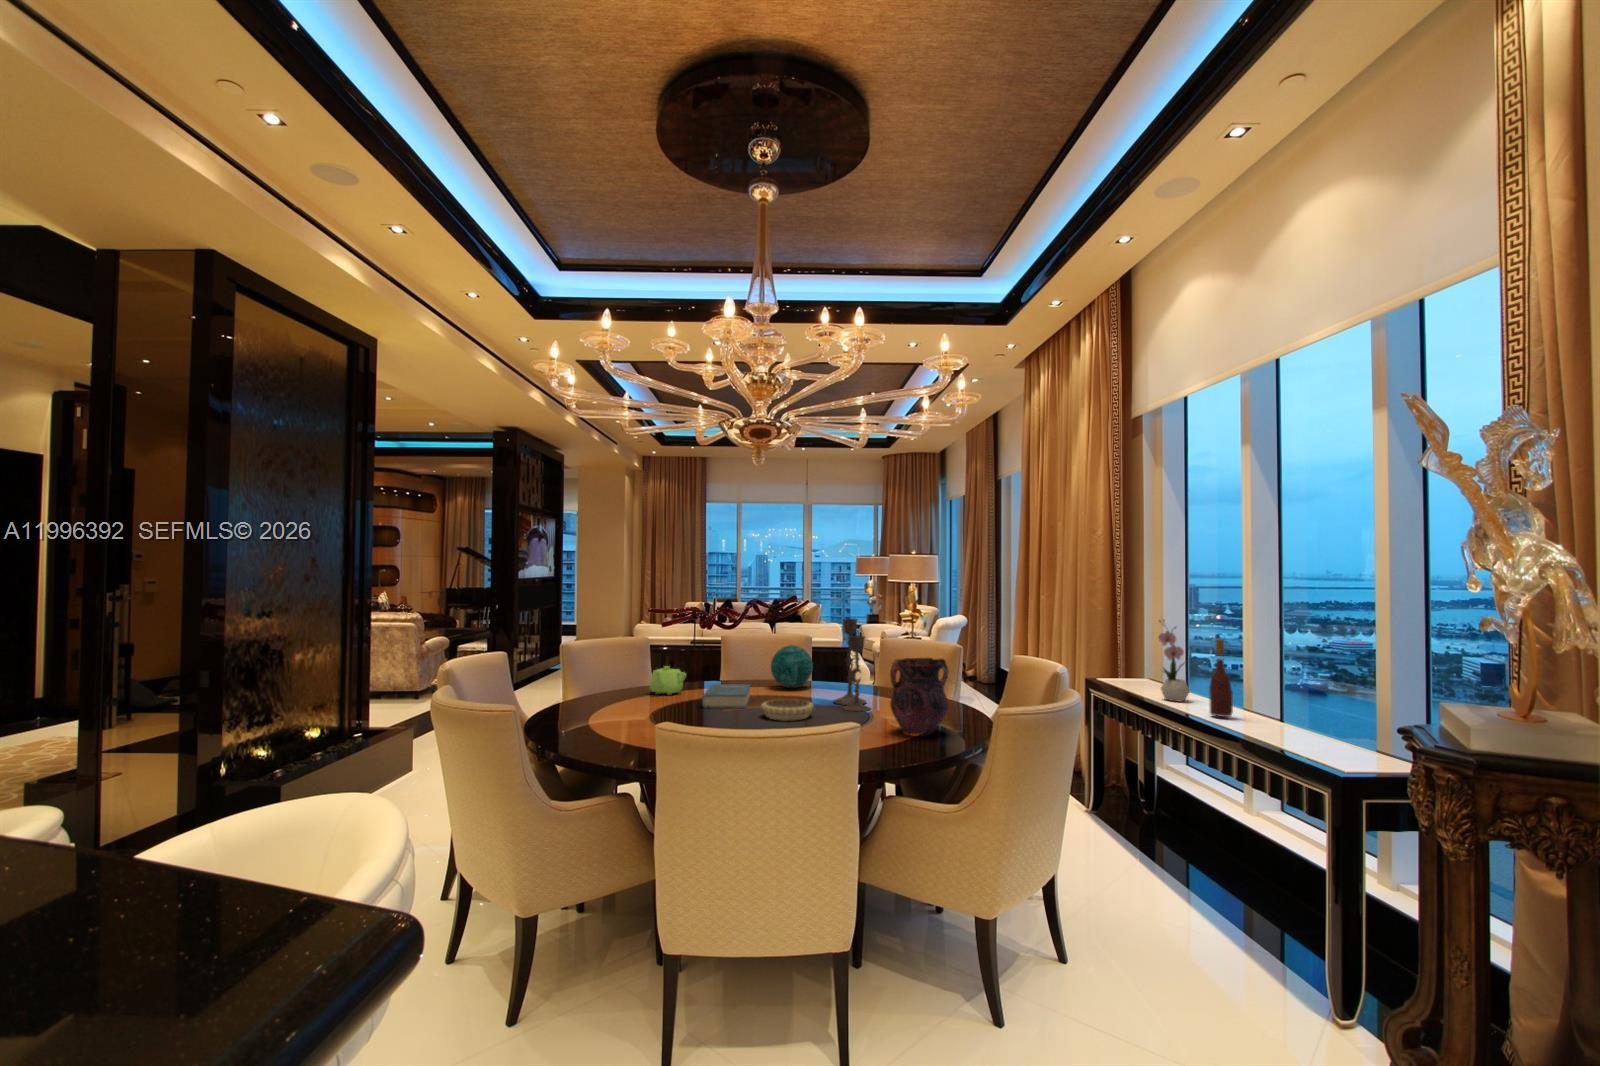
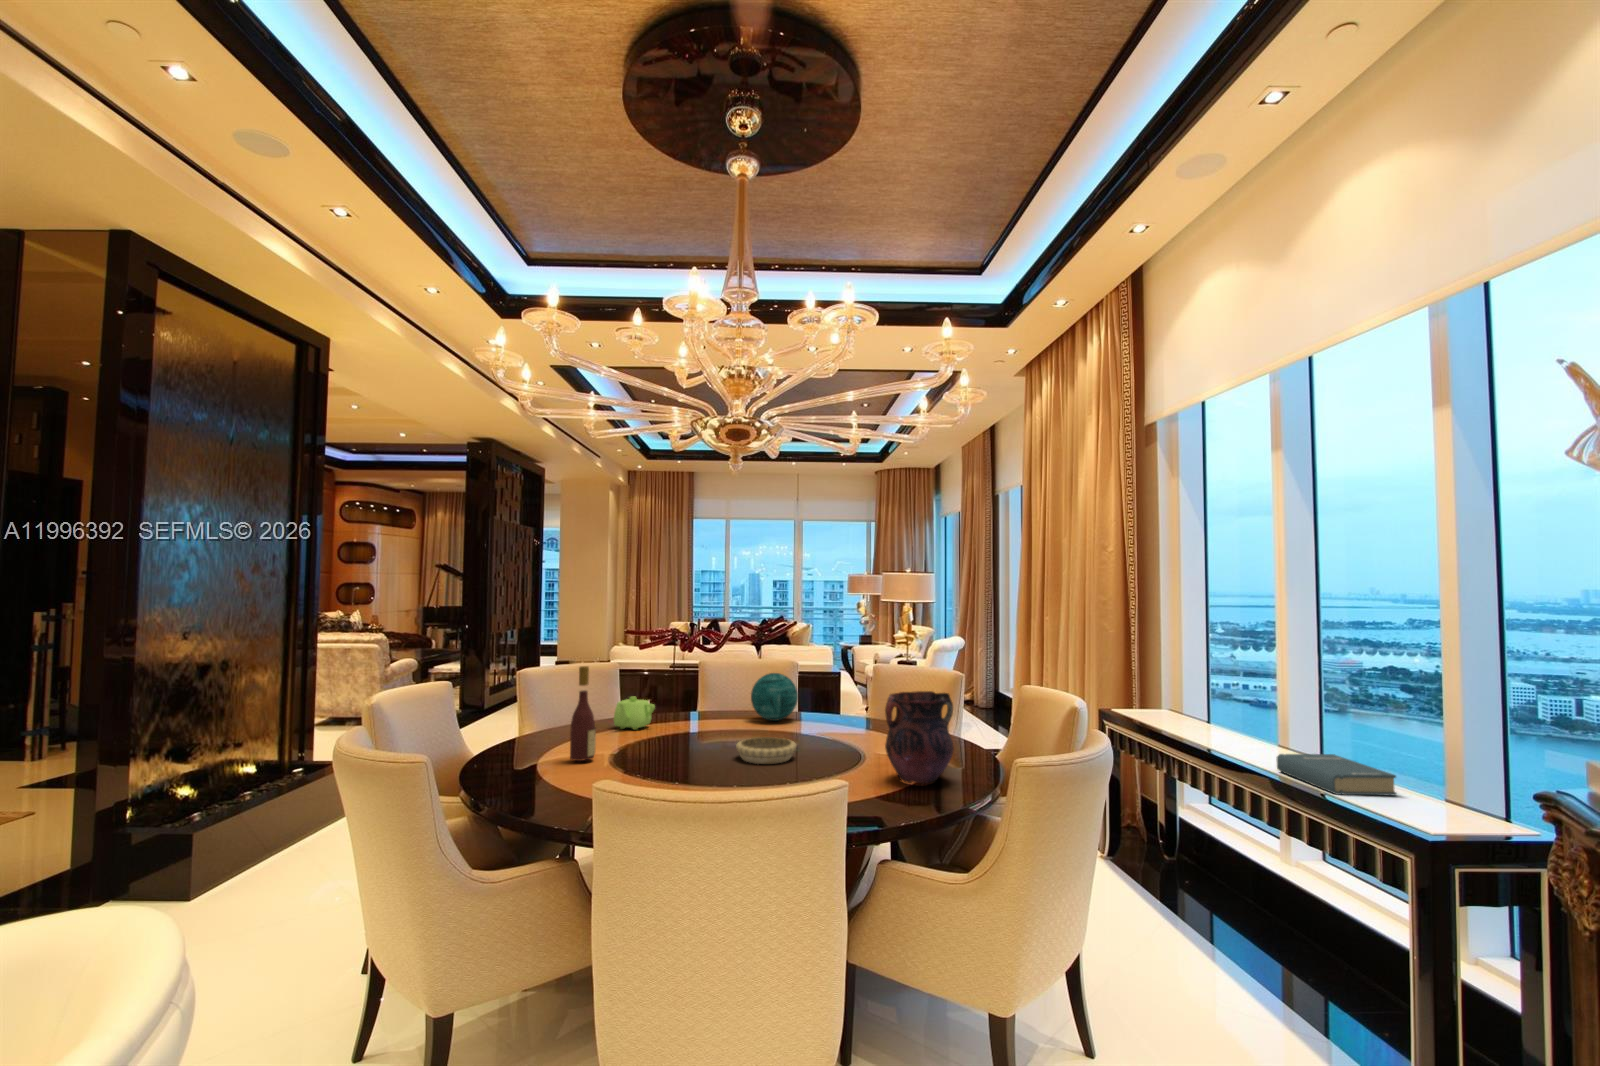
candlestick: present [833,618,871,711] -> none [820,644,863,751]
flower arrangement: present [1158,620,1189,702] -> none [1185,645,1223,738]
wine bottle: present [1209,639,1233,717] -> present [570,666,596,761]
hardback book: present [702,684,750,708] -> present [1277,754,1397,795]

